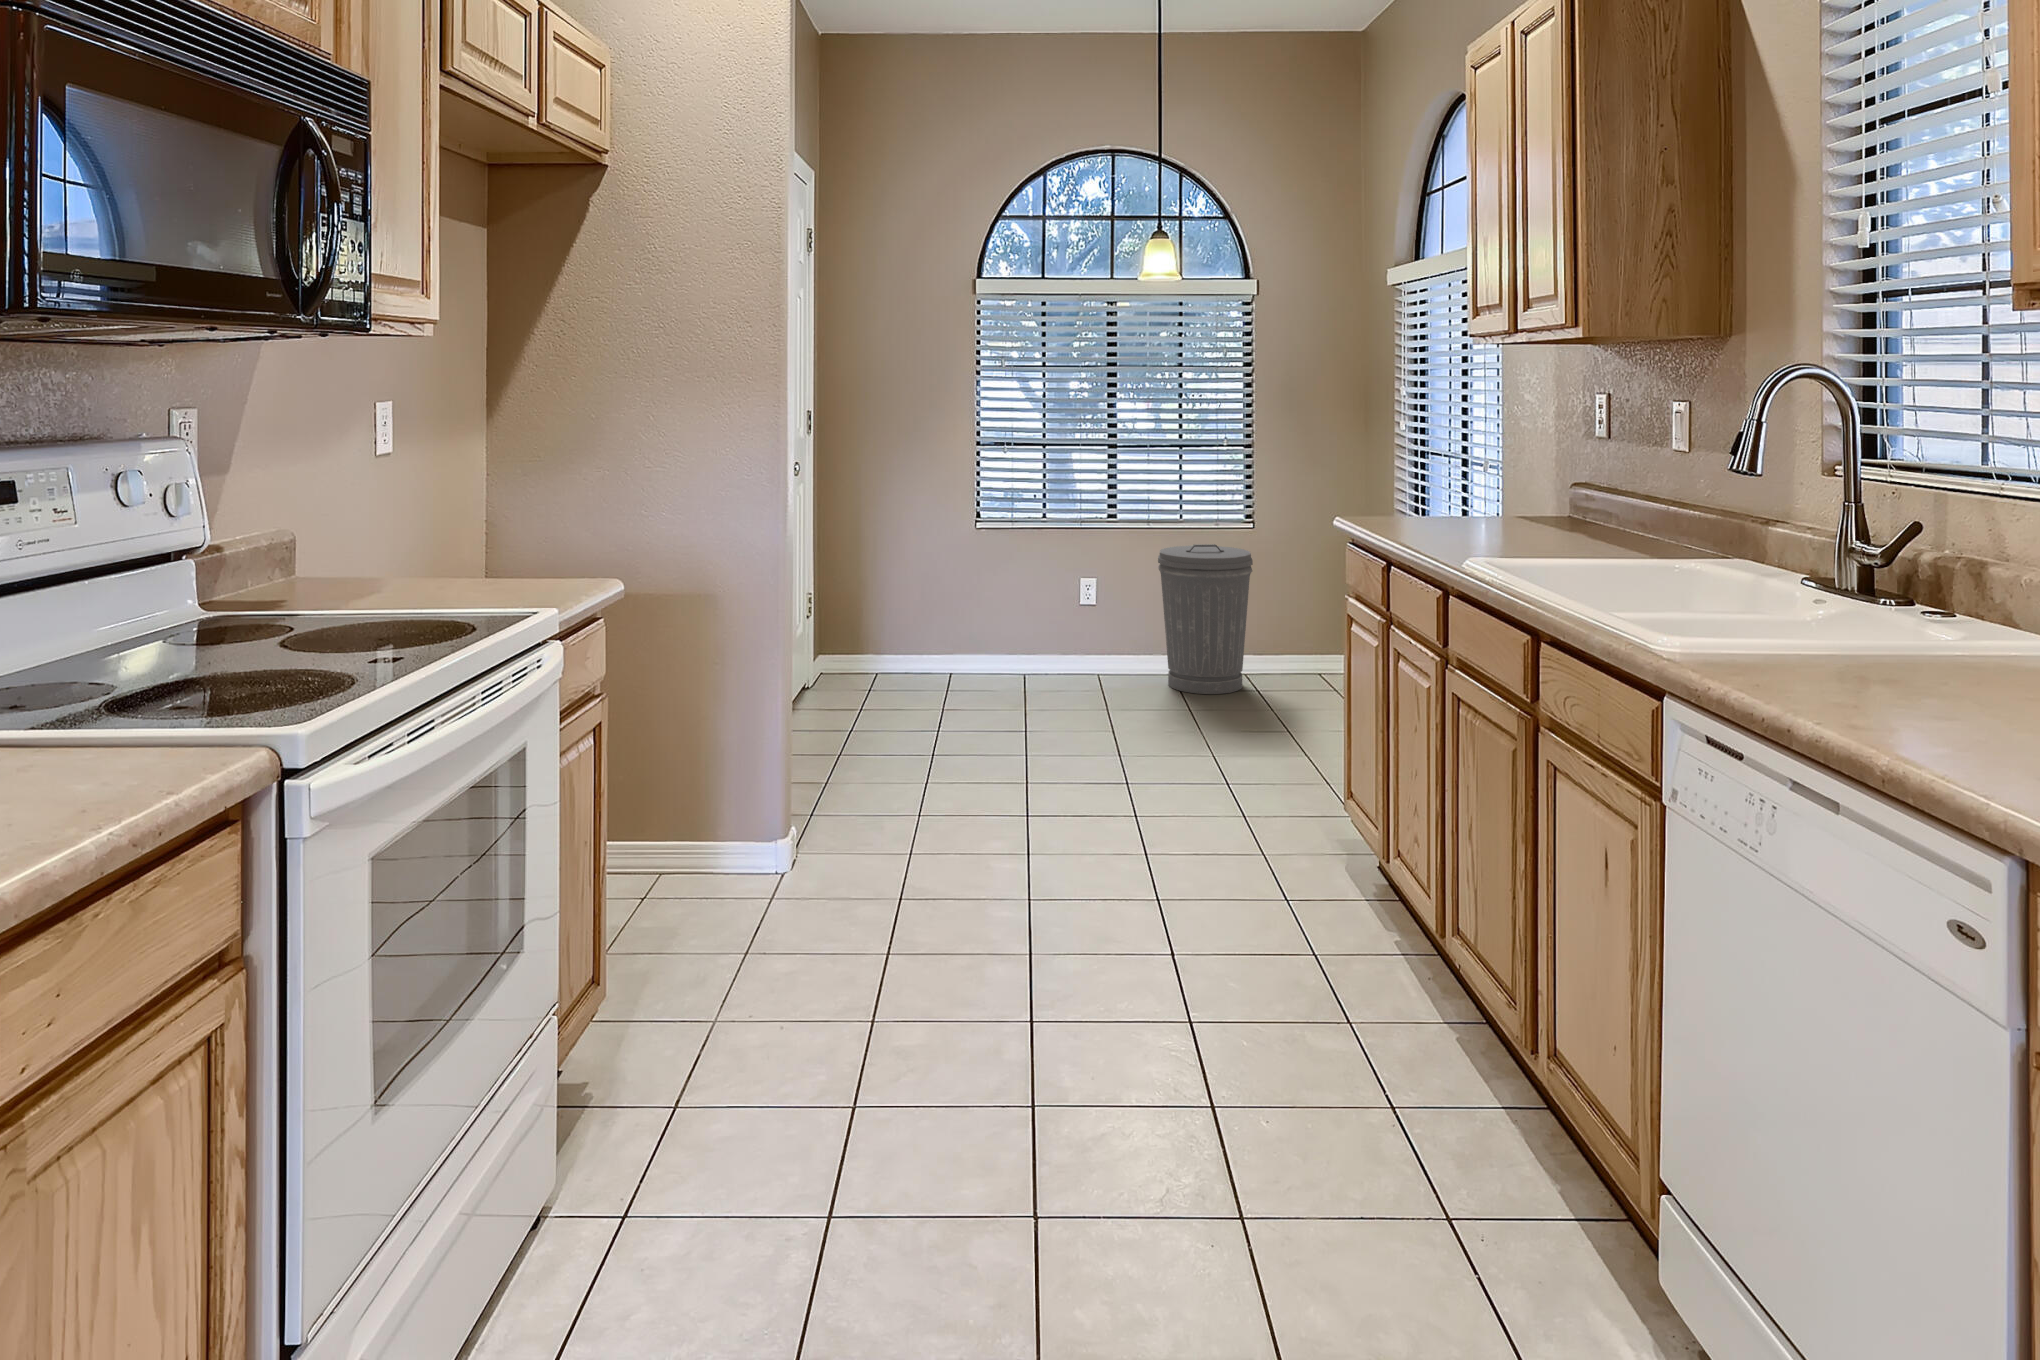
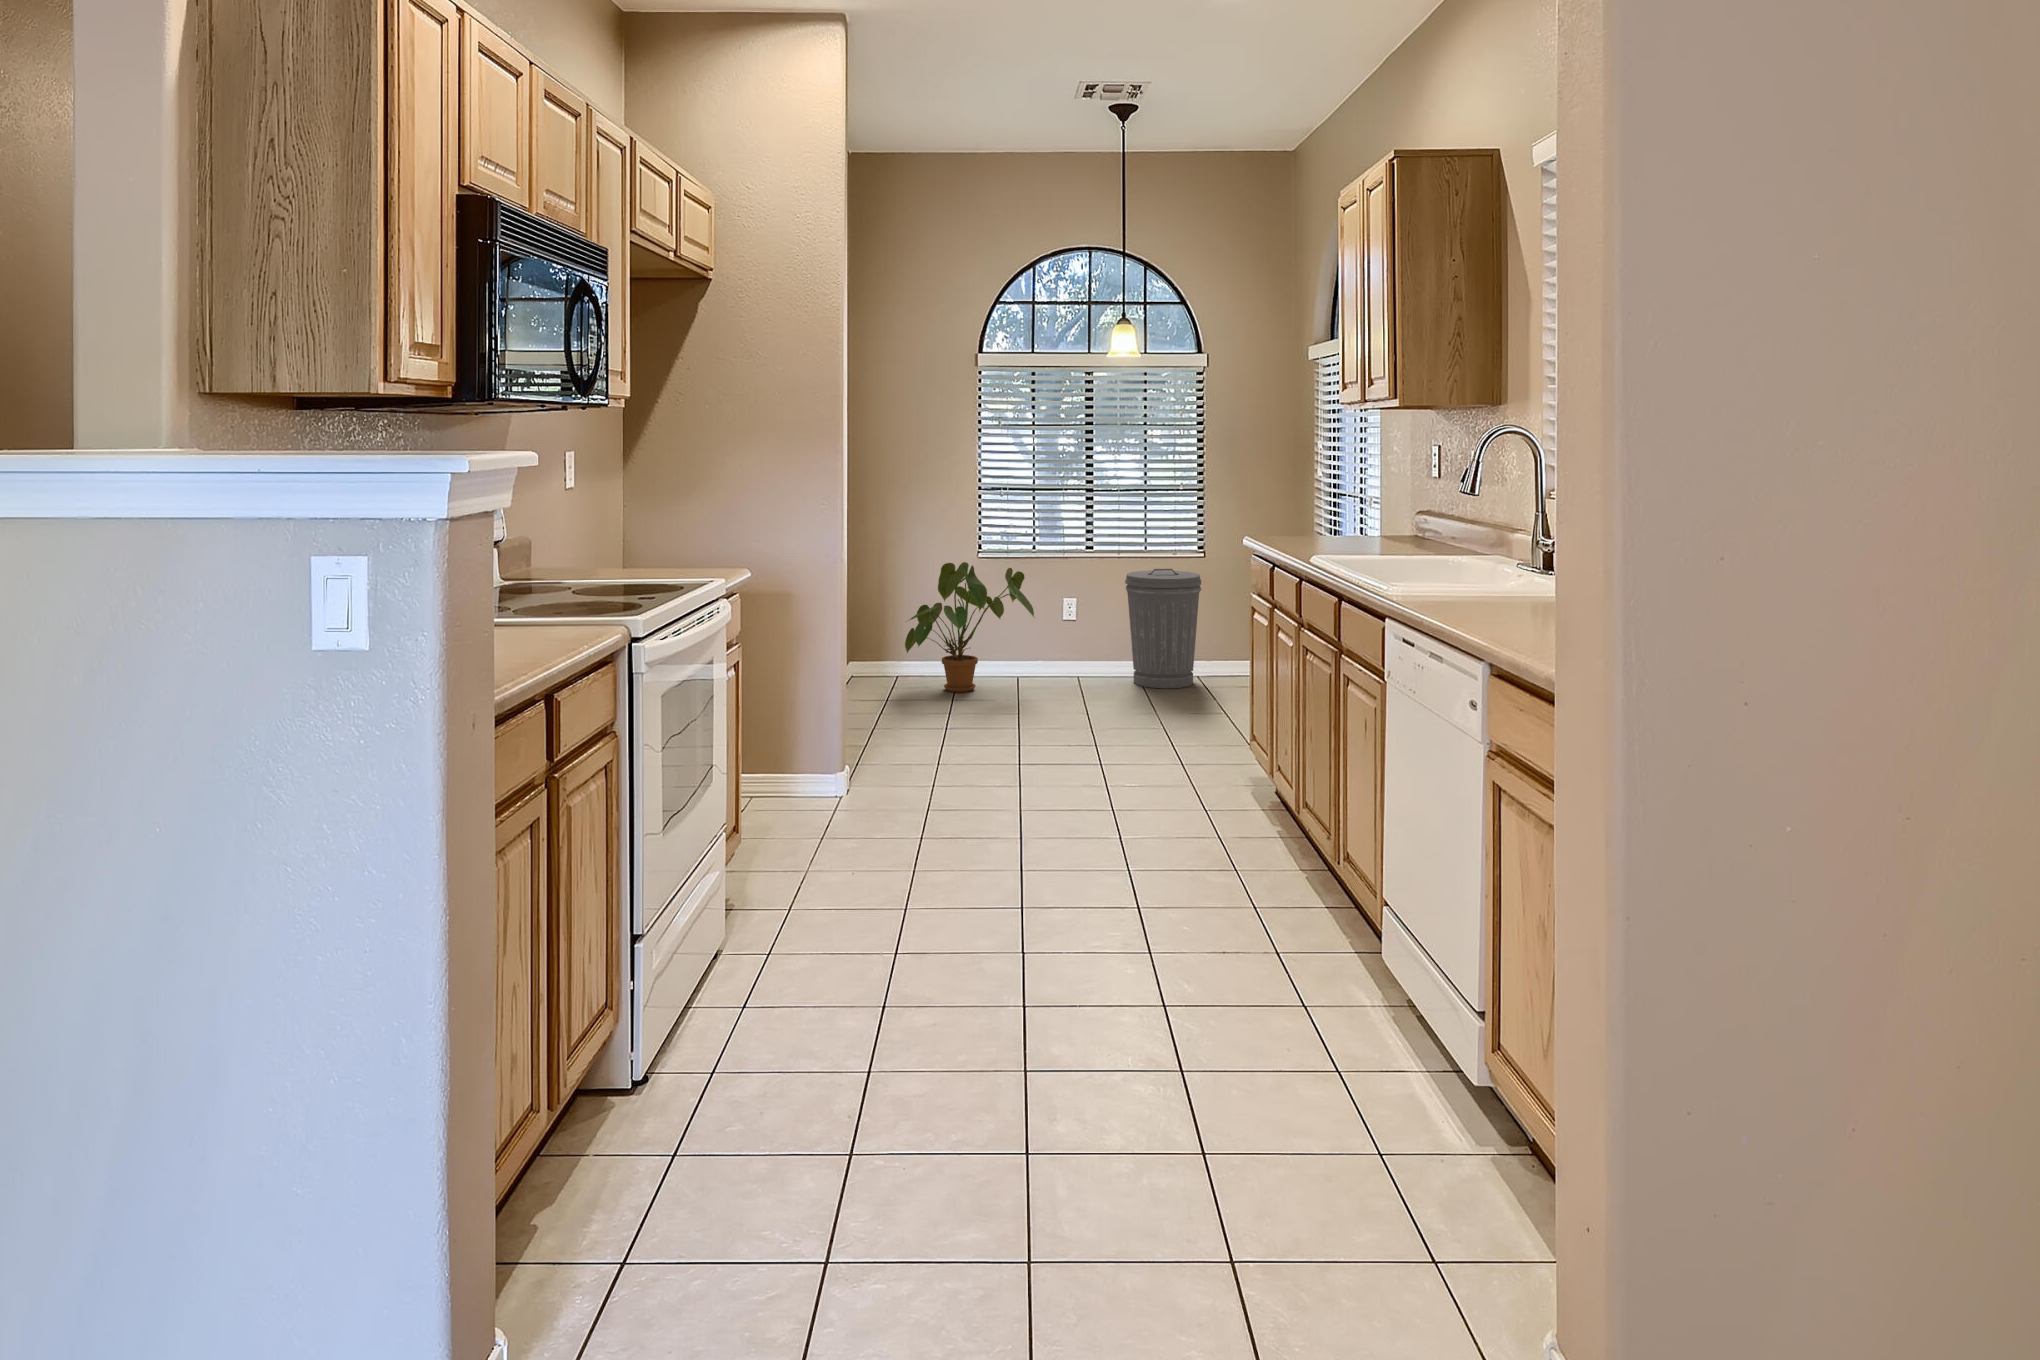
house plant: none [885,535,1047,699] -> present [905,562,1035,692]

